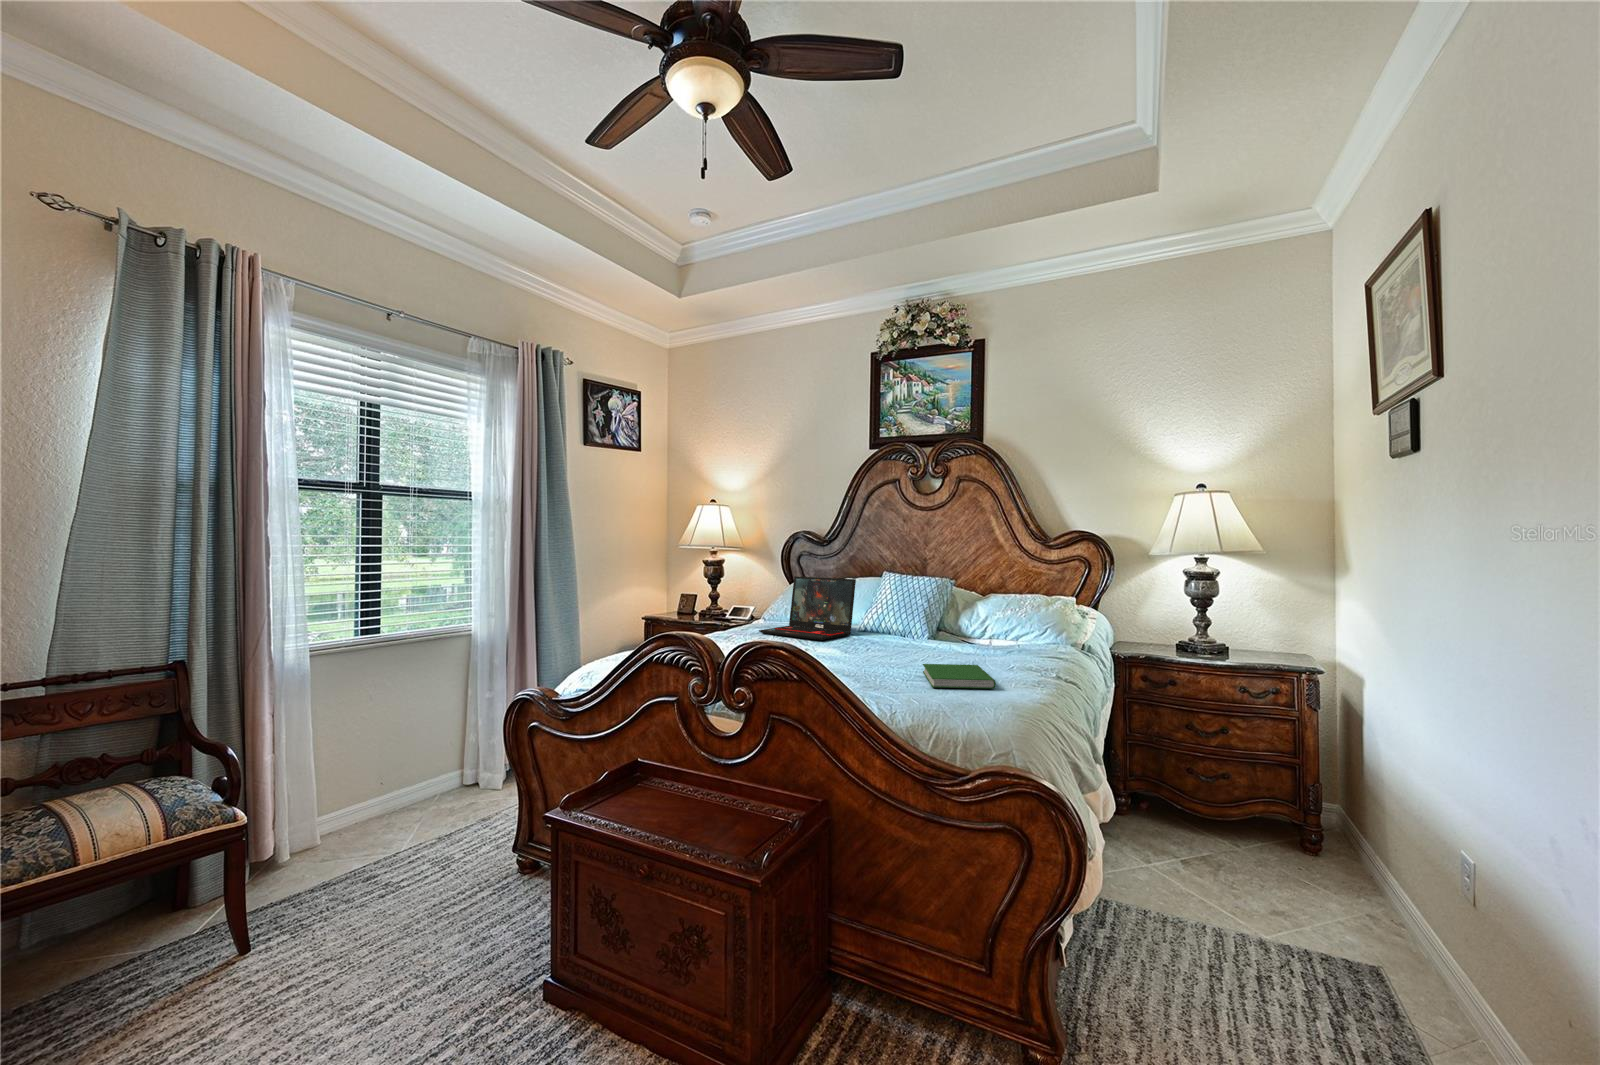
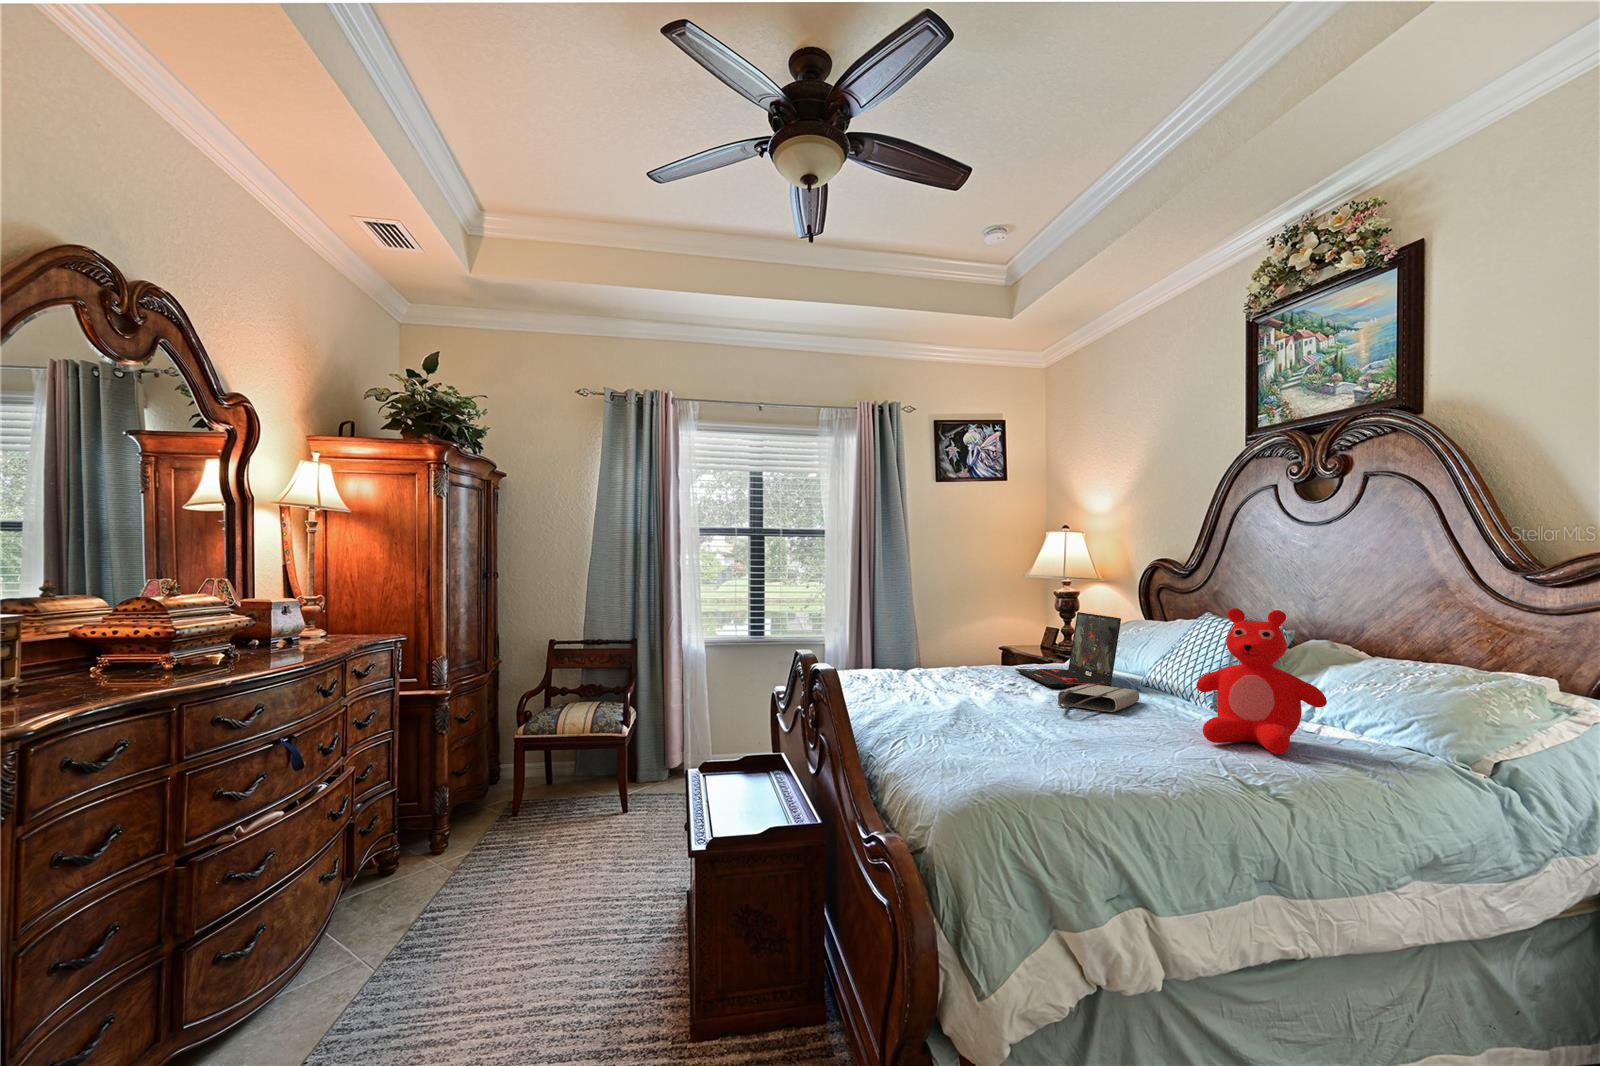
teddy bear: none [964,568,1036,657] -> present [1196,608,1327,754]
tote bag: none [853,632,908,653] -> present [1058,684,1139,712]
hardcover book: present [923,664,996,689] -> none [990,724,1118,765]

